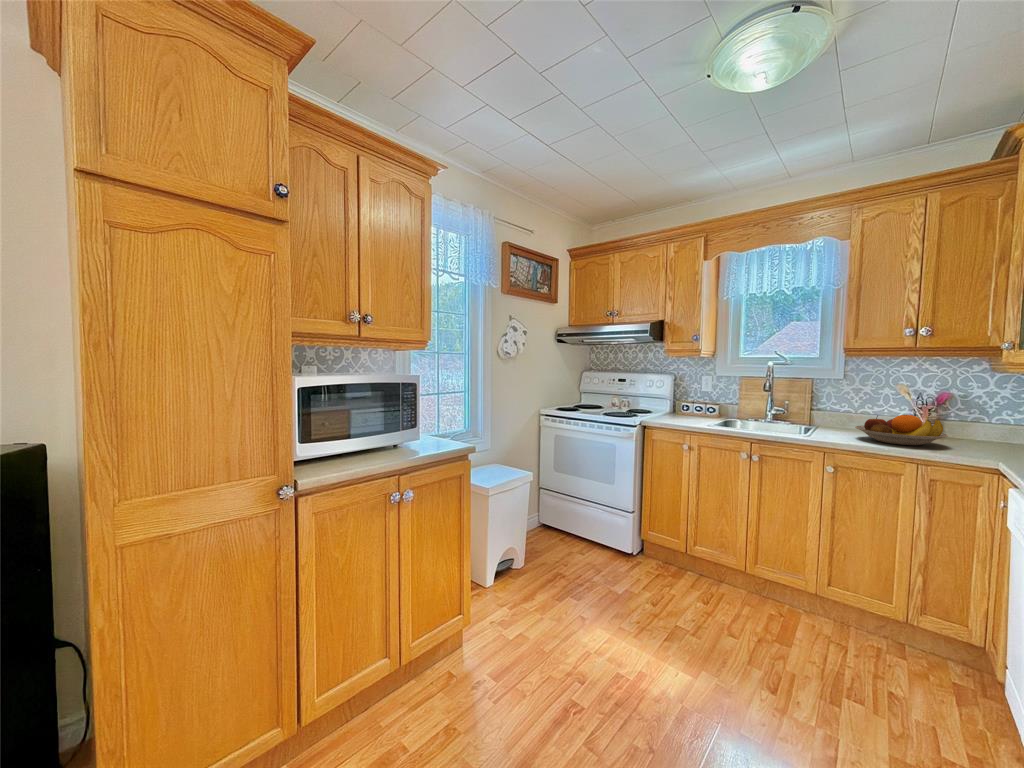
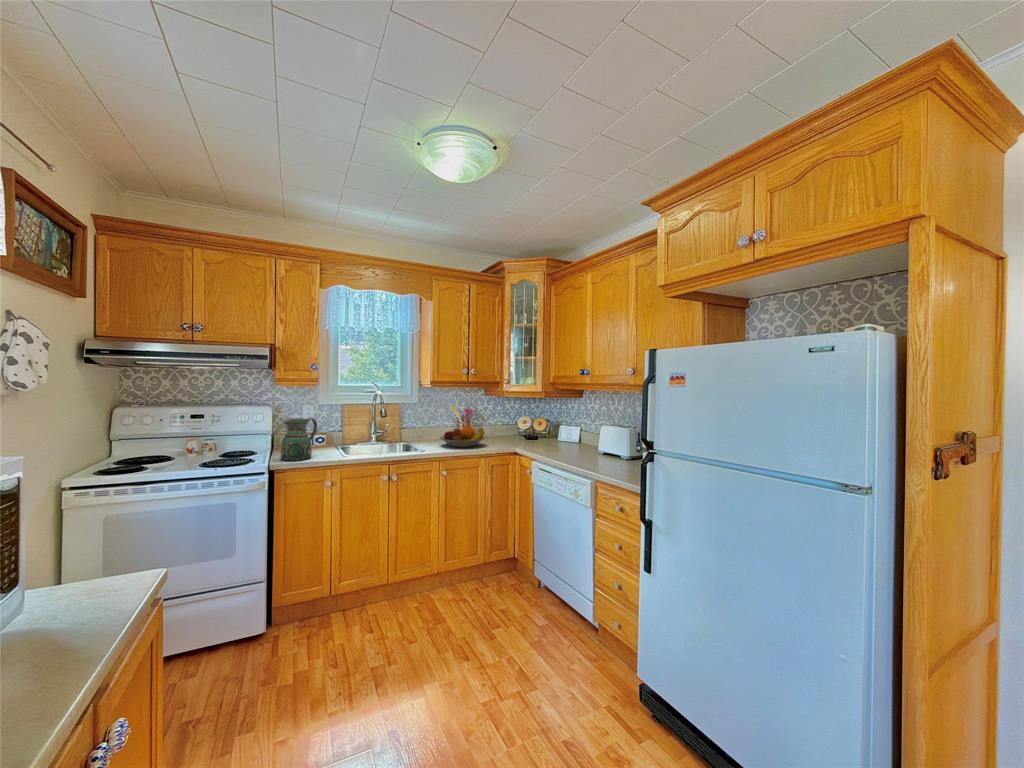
ceramic pitcher: none [661,385,697,423] -> present [281,417,317,461]

